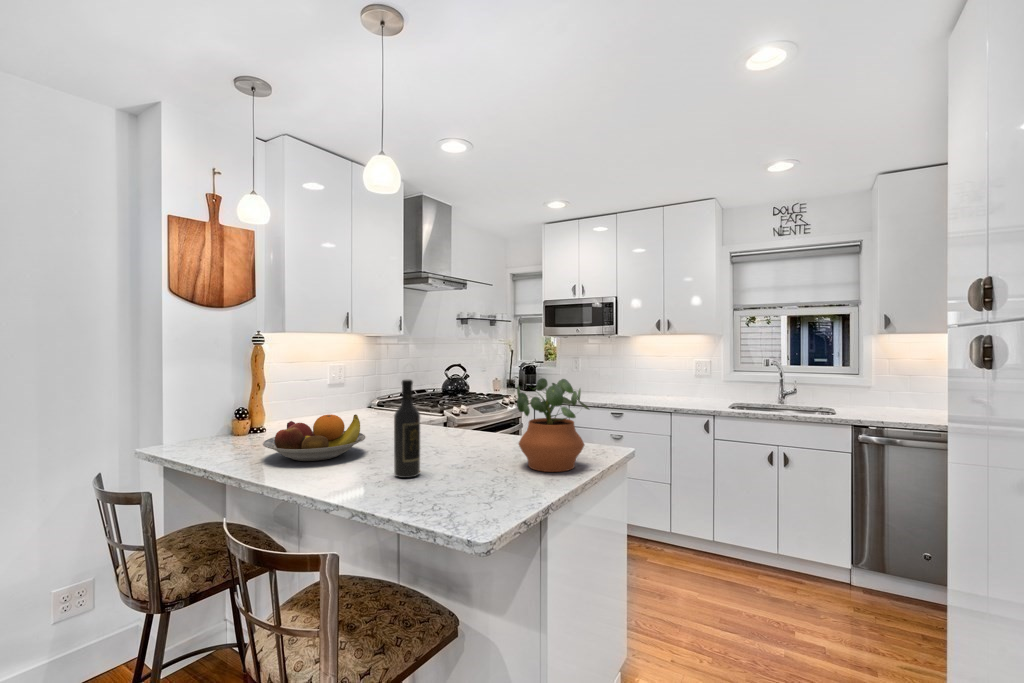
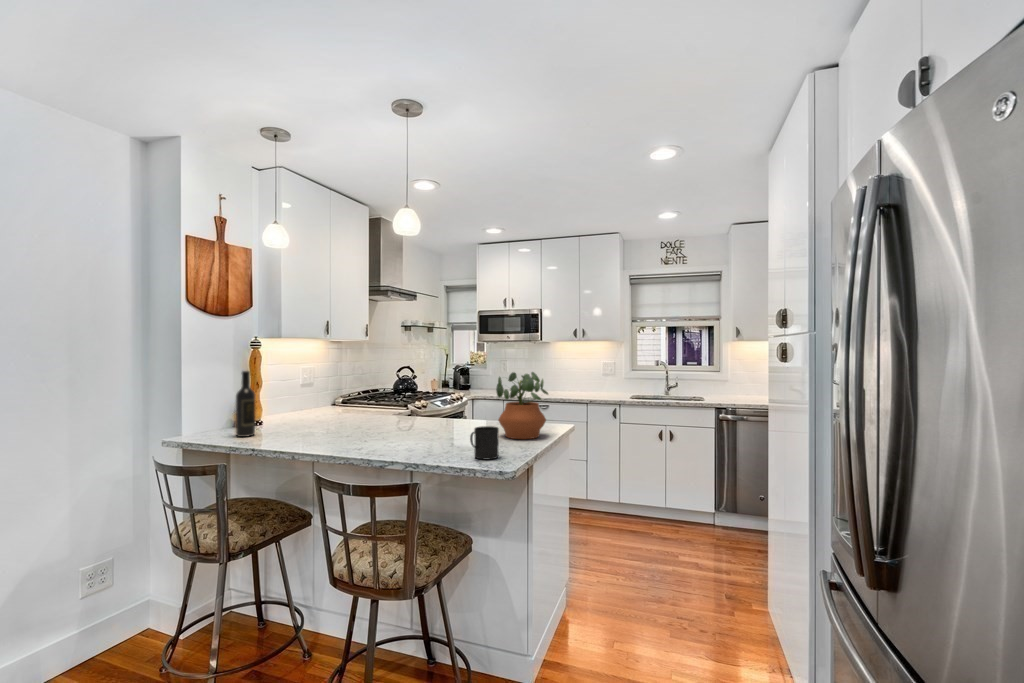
wine bottle: present [394,380,420,478] -> present [236,371,256,437]
fruit bowl: present [263,414,365,461] -> none [291,404,372,441]
mug: none [446,459,491,510] -> present [470,426,499,460]

